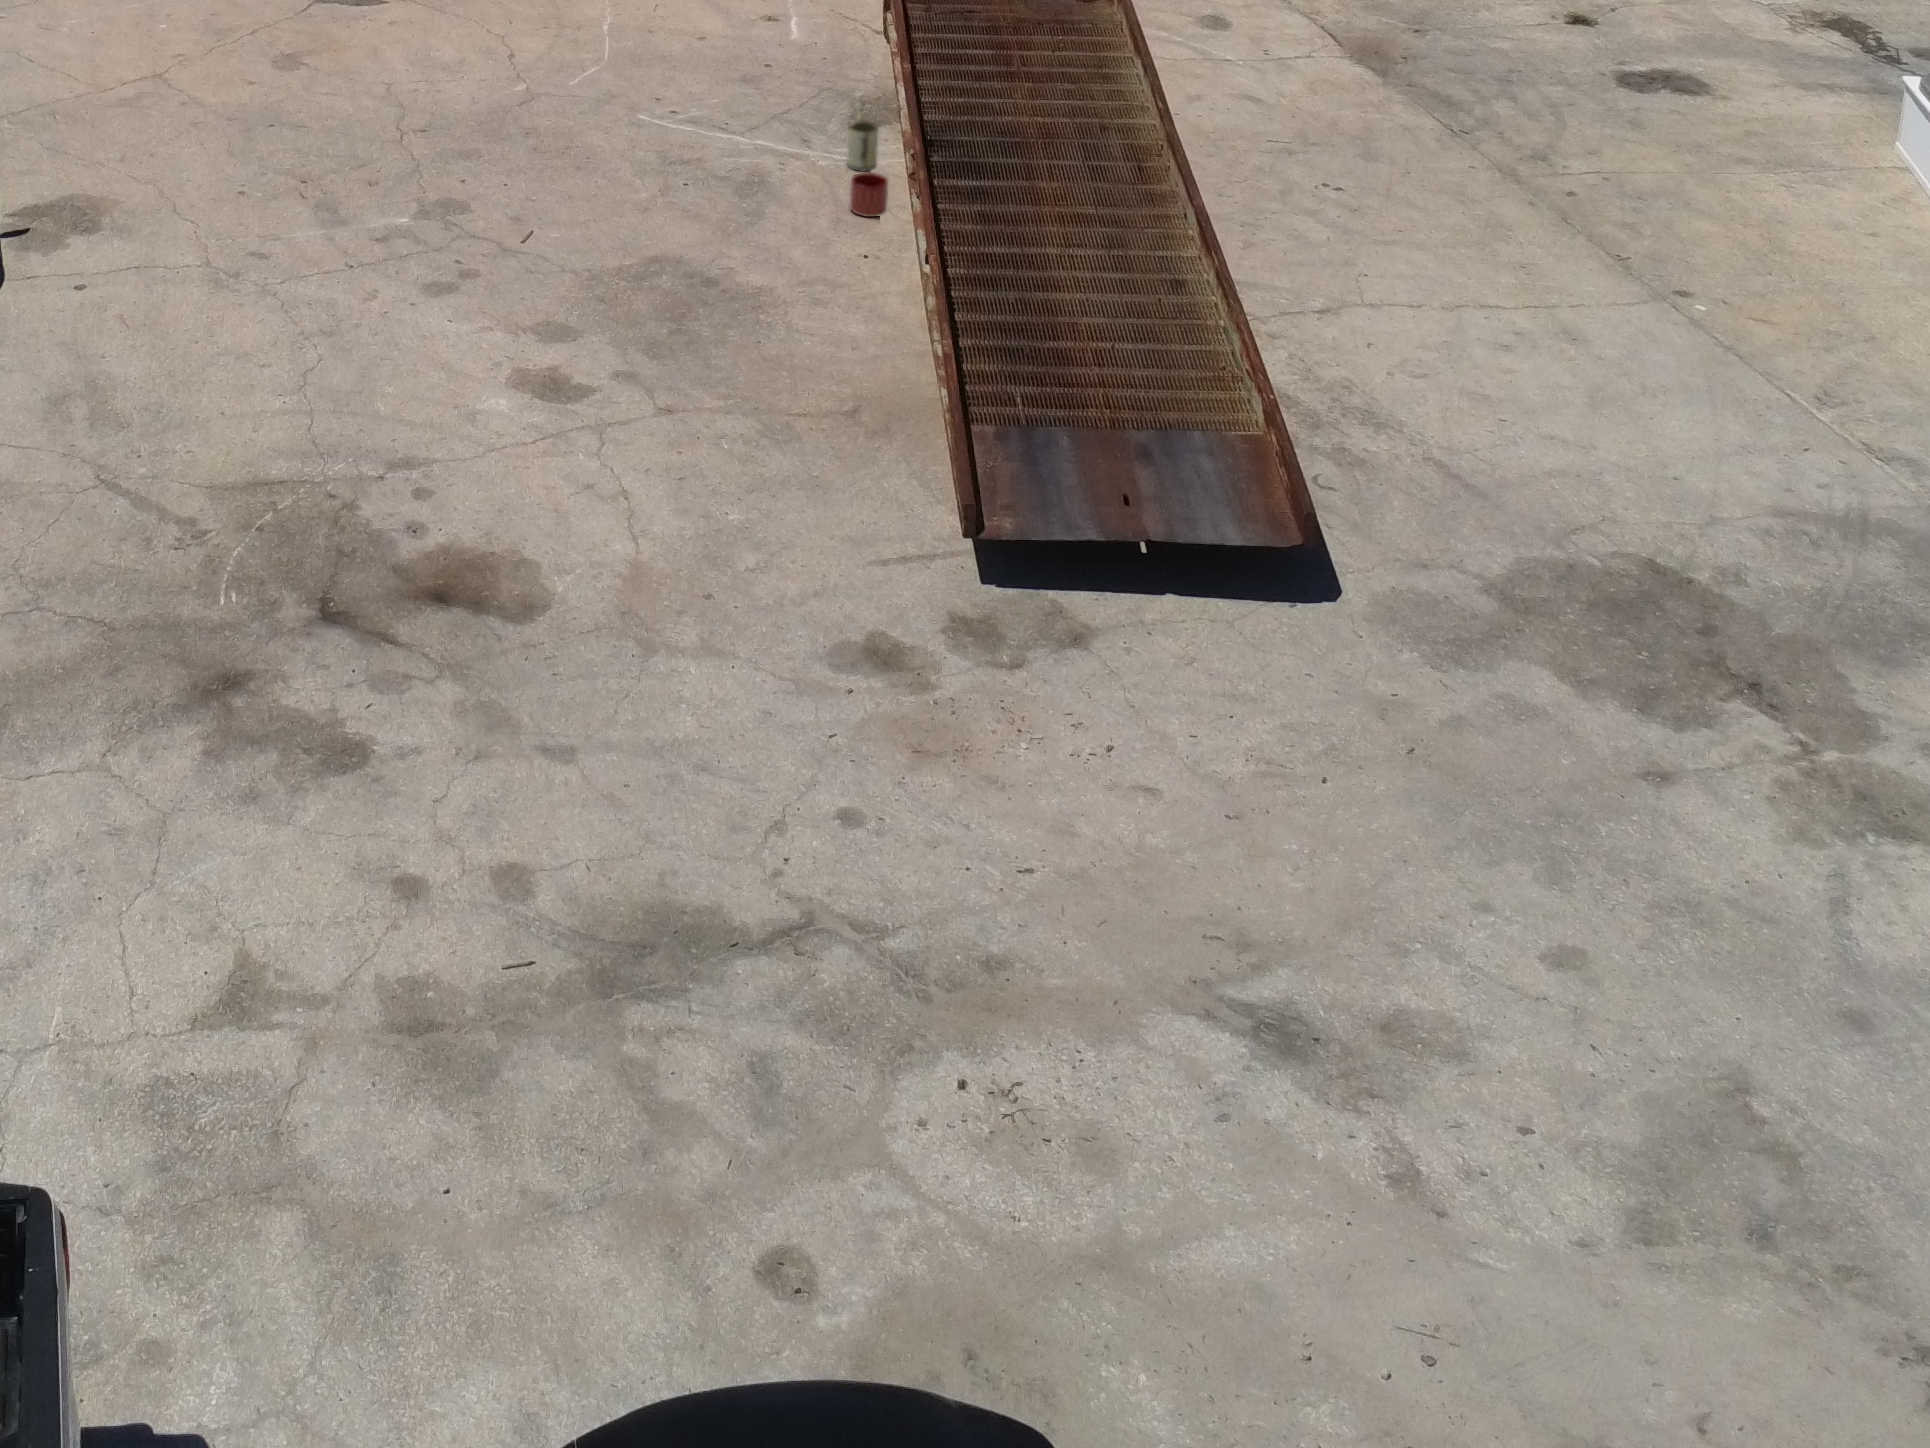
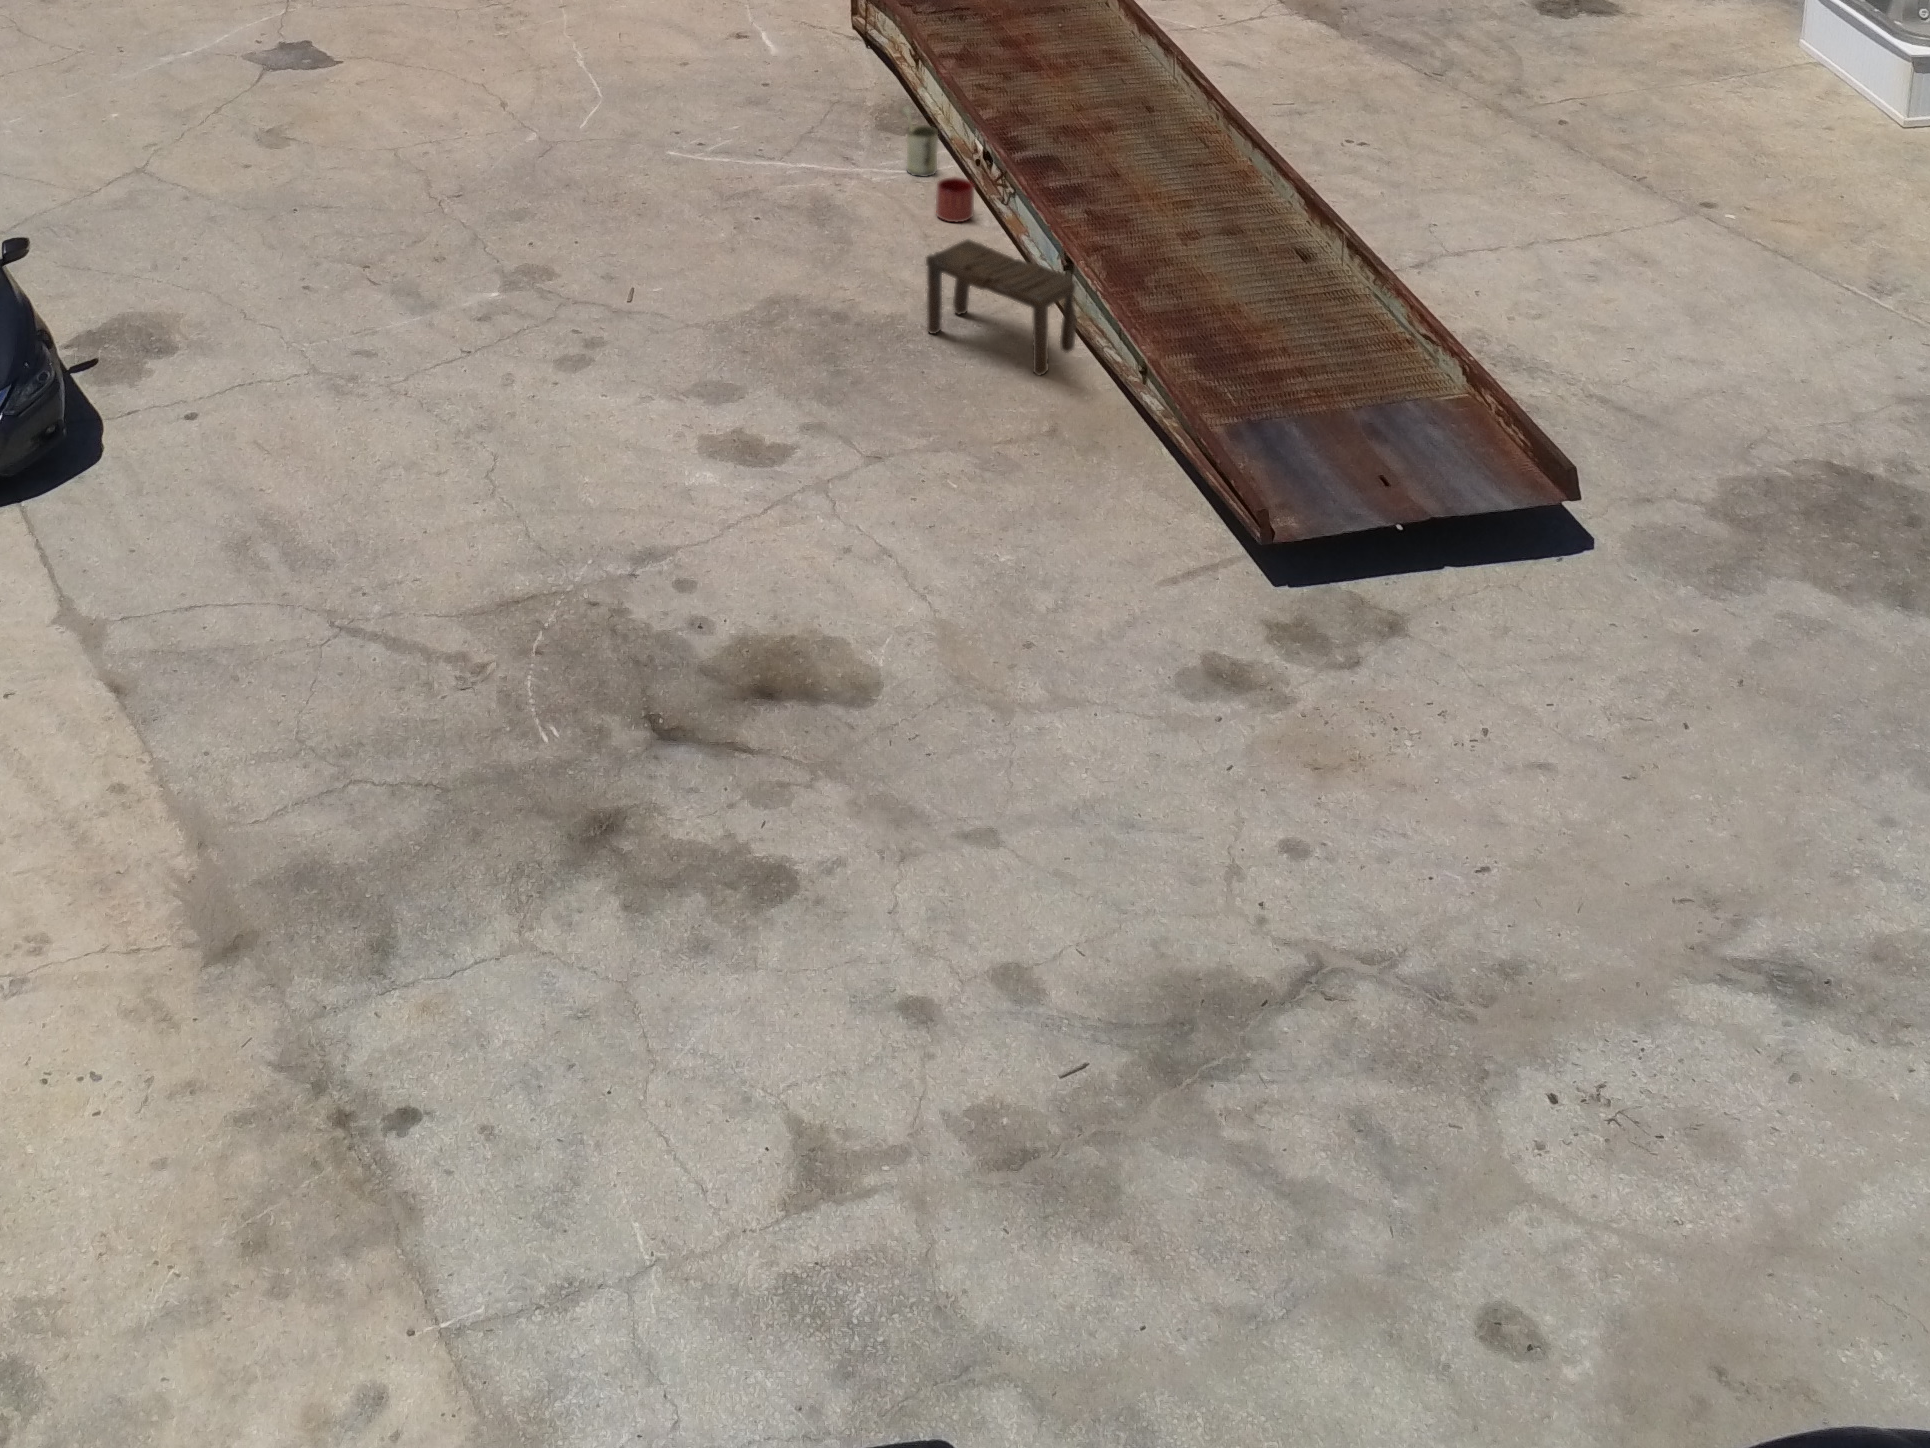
bench: none [774,227,914,365] -> present [926,239,1077,375]

